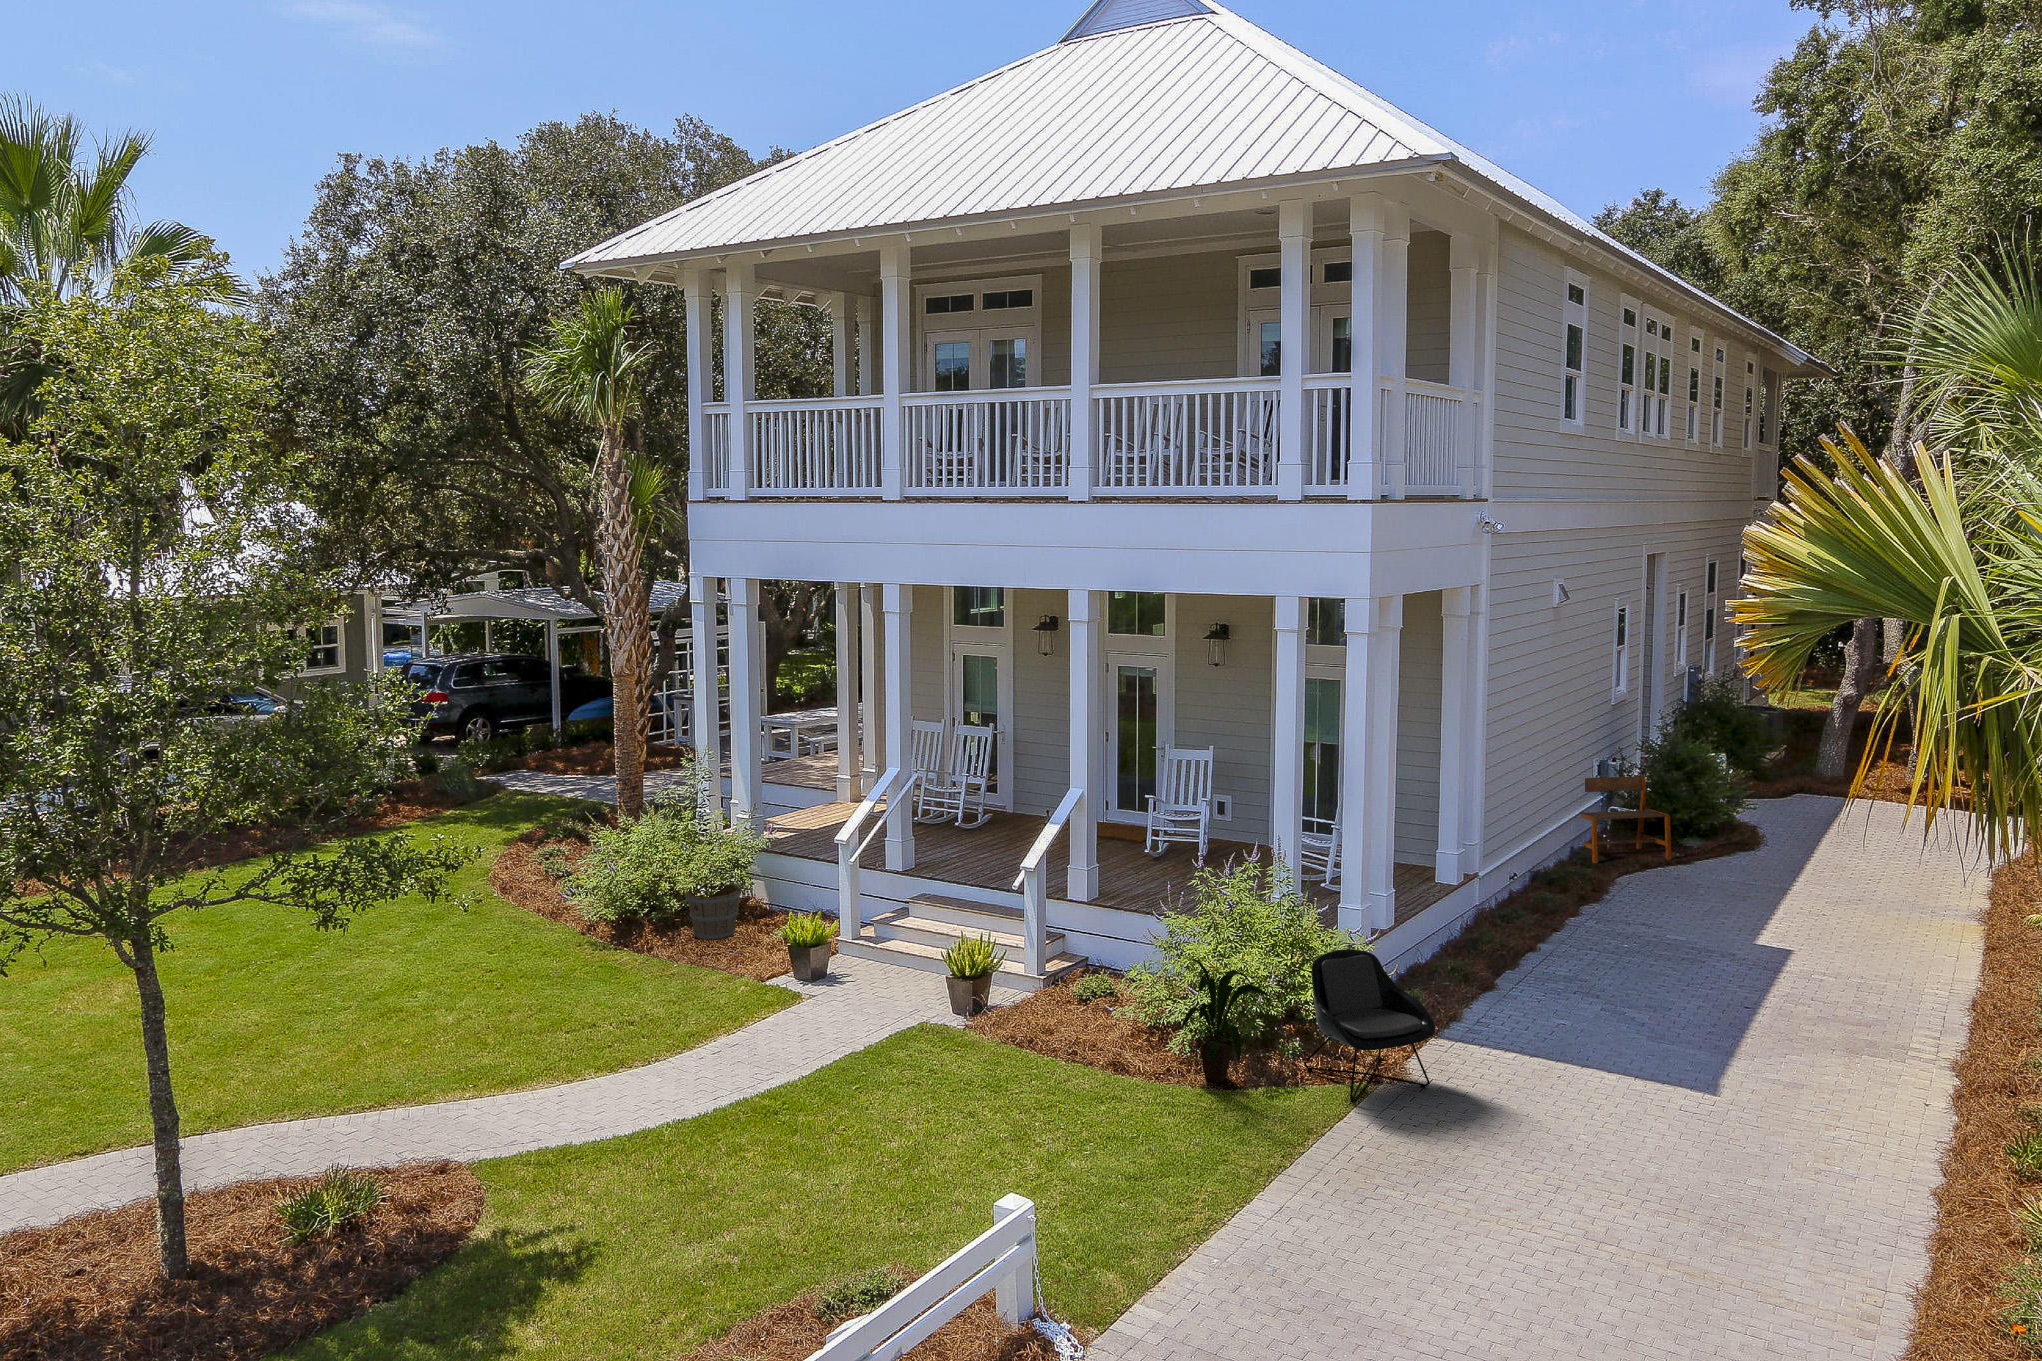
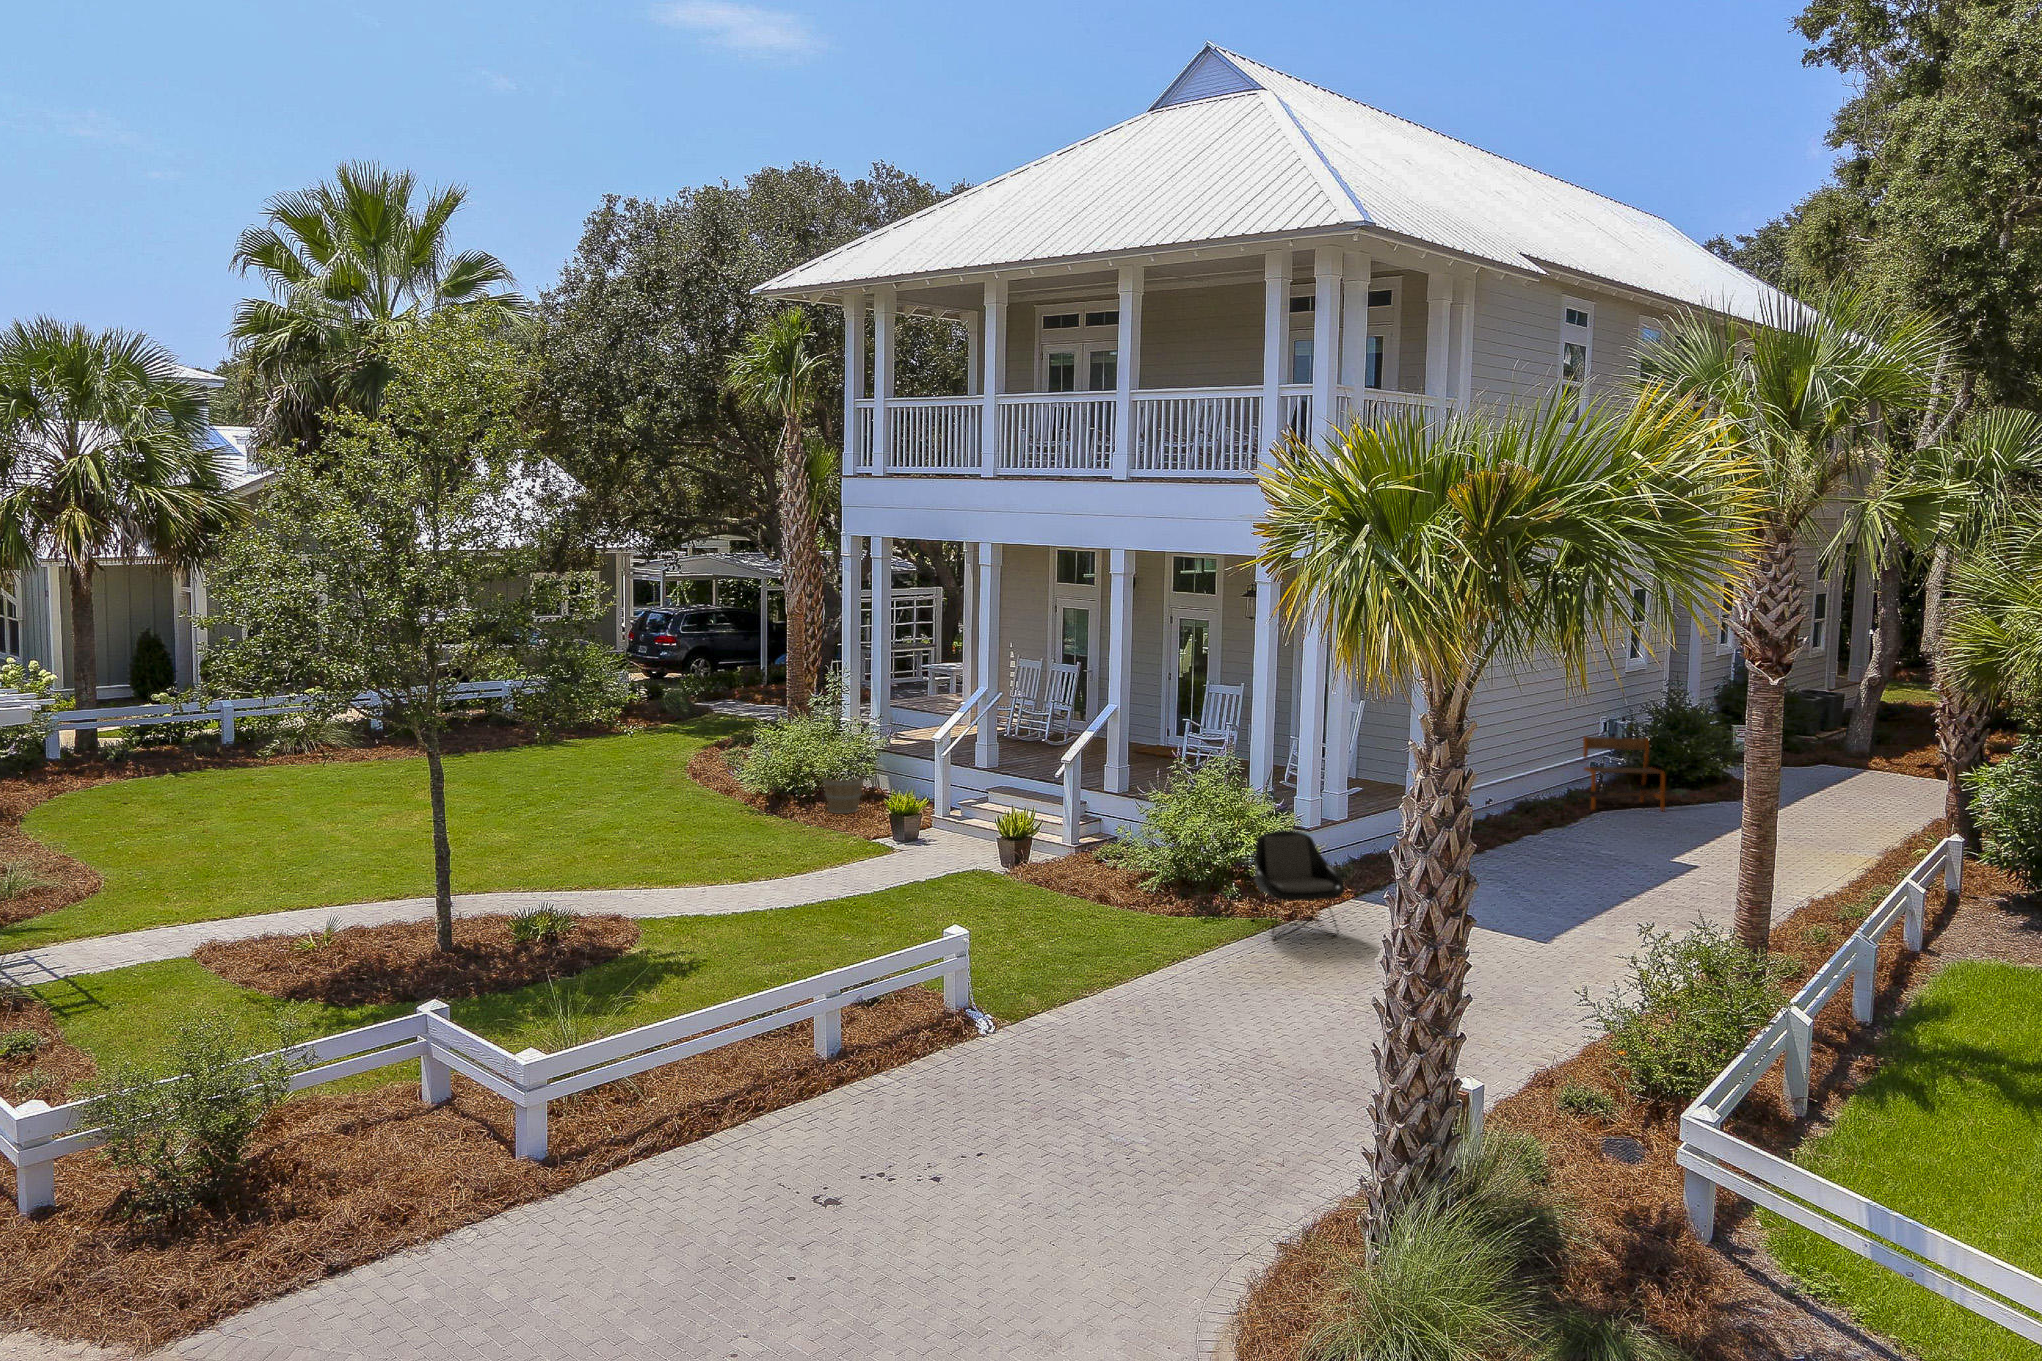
house plant: present [1180,956,1271,1083] -> none [1148,825,1221,922]

